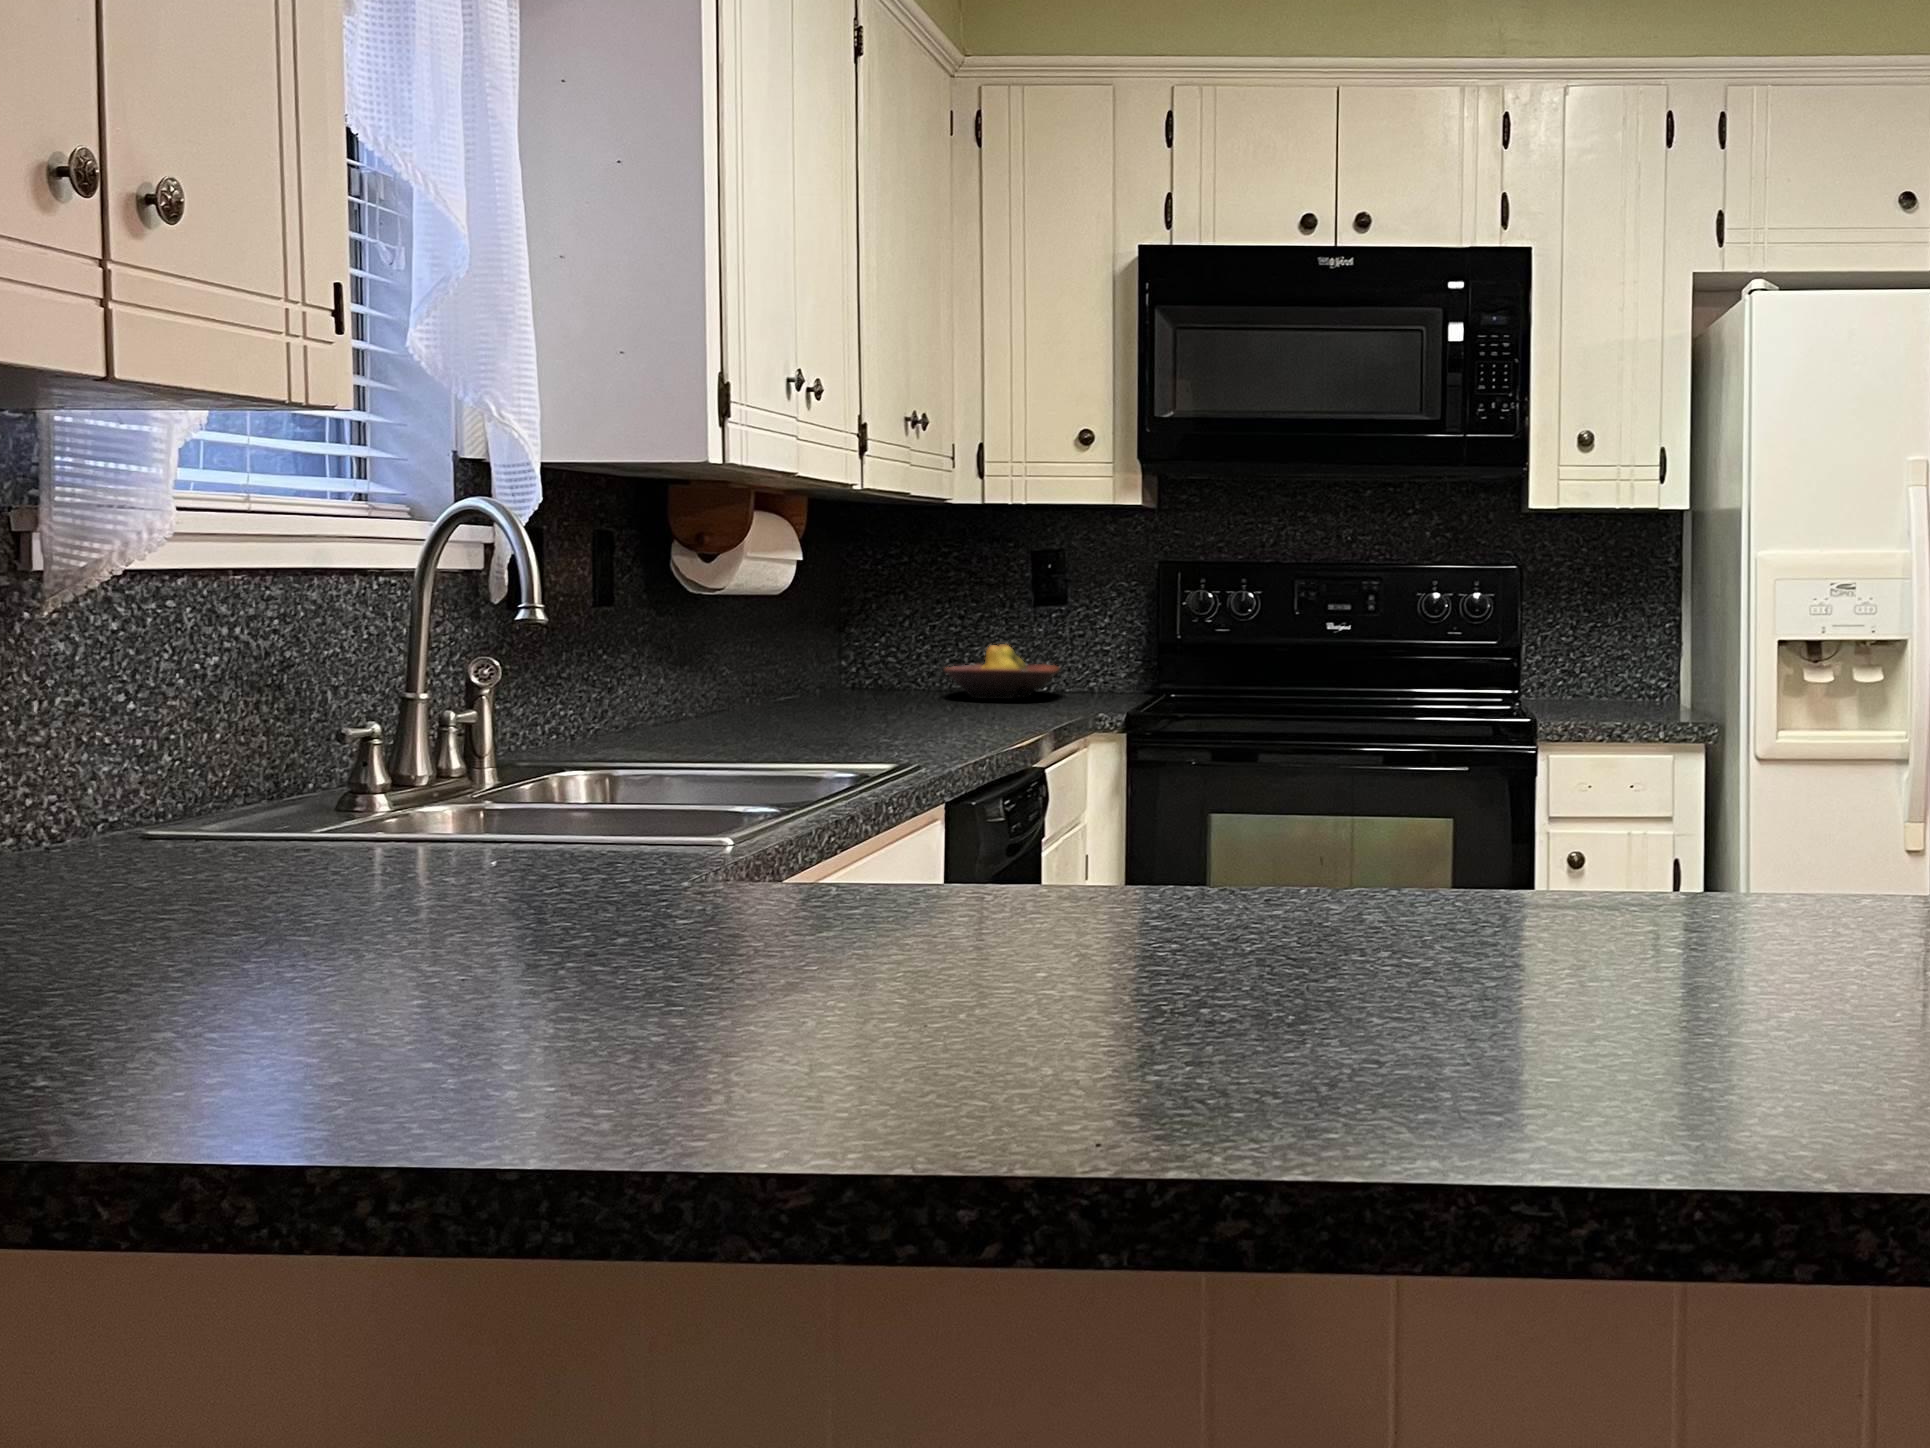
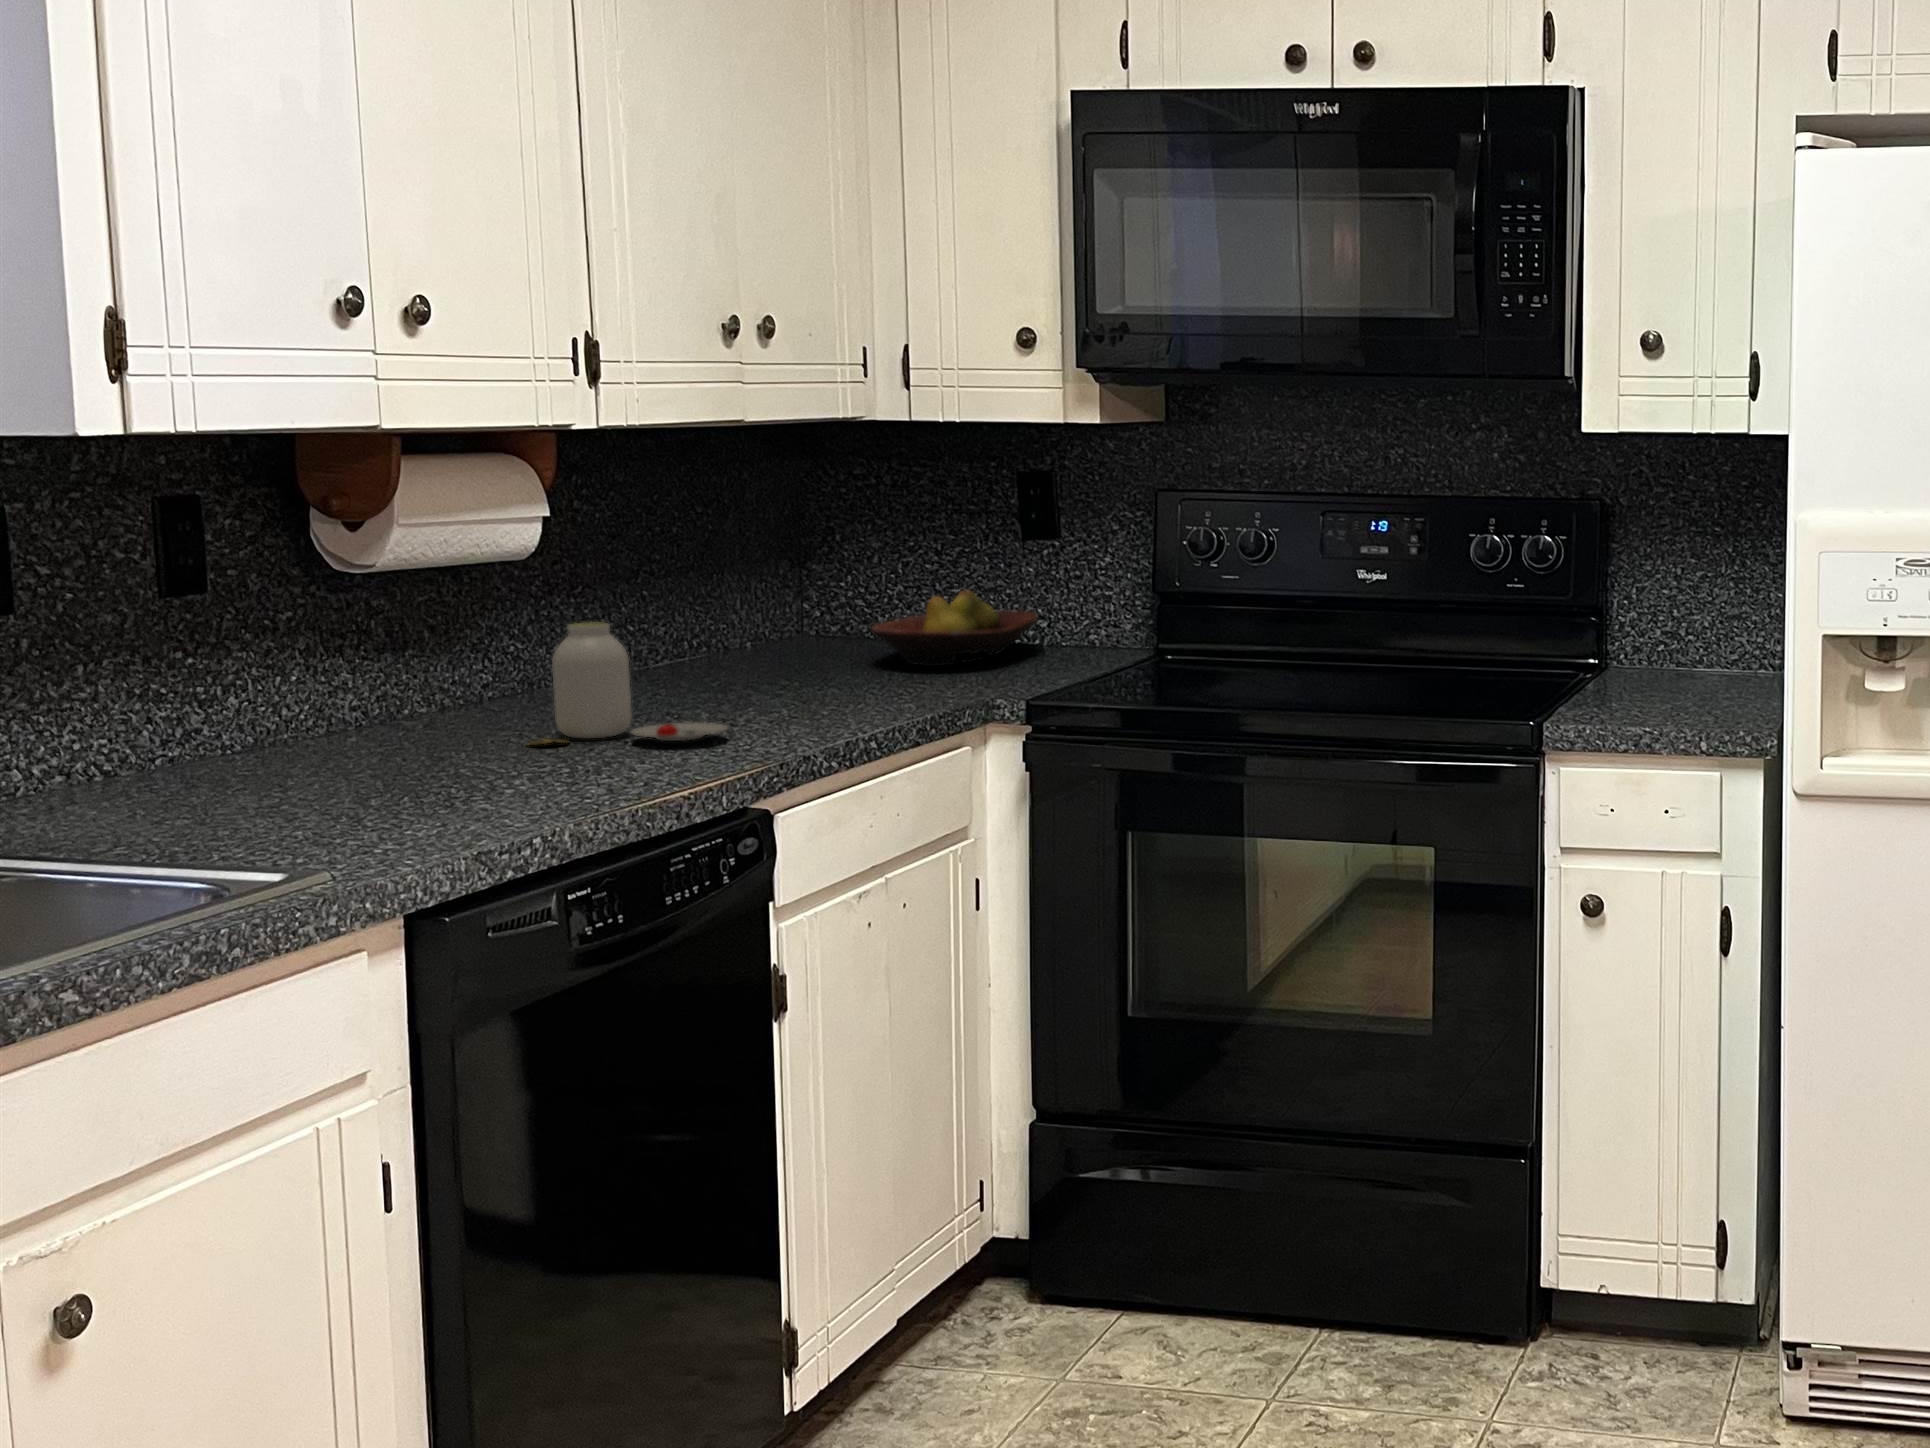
jar: none [792,637,942,729] -> present [528,623,727,745]

